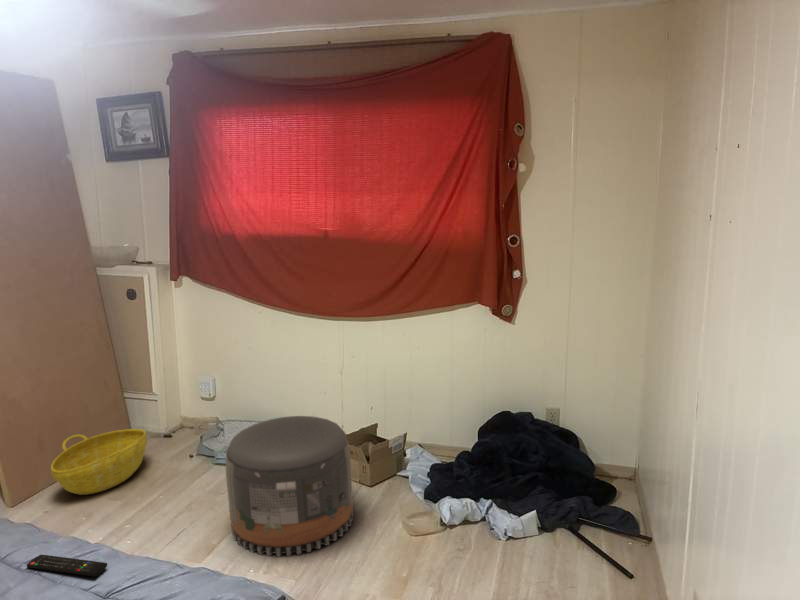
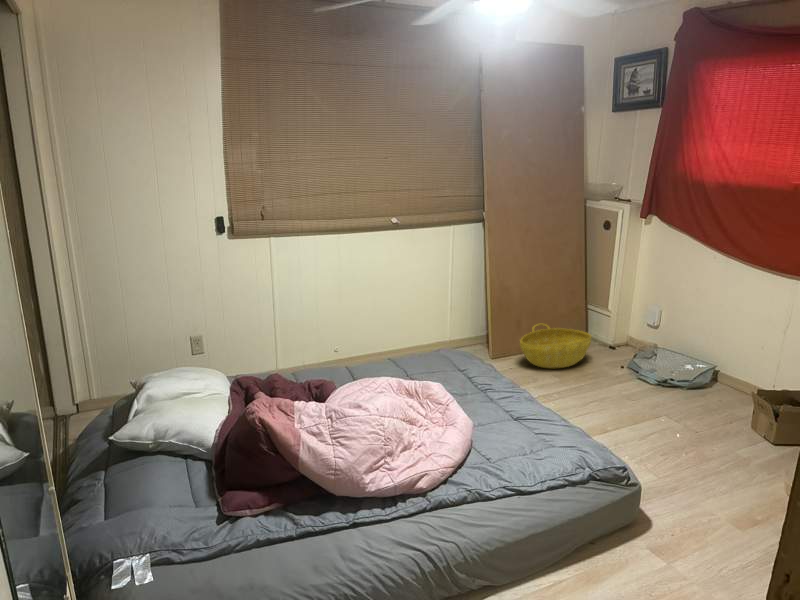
pouf: present [226,416,354,556] -> none [625,353,752,473]
remote control: present [27,555,107,576] -> none [480,383,521,407]

